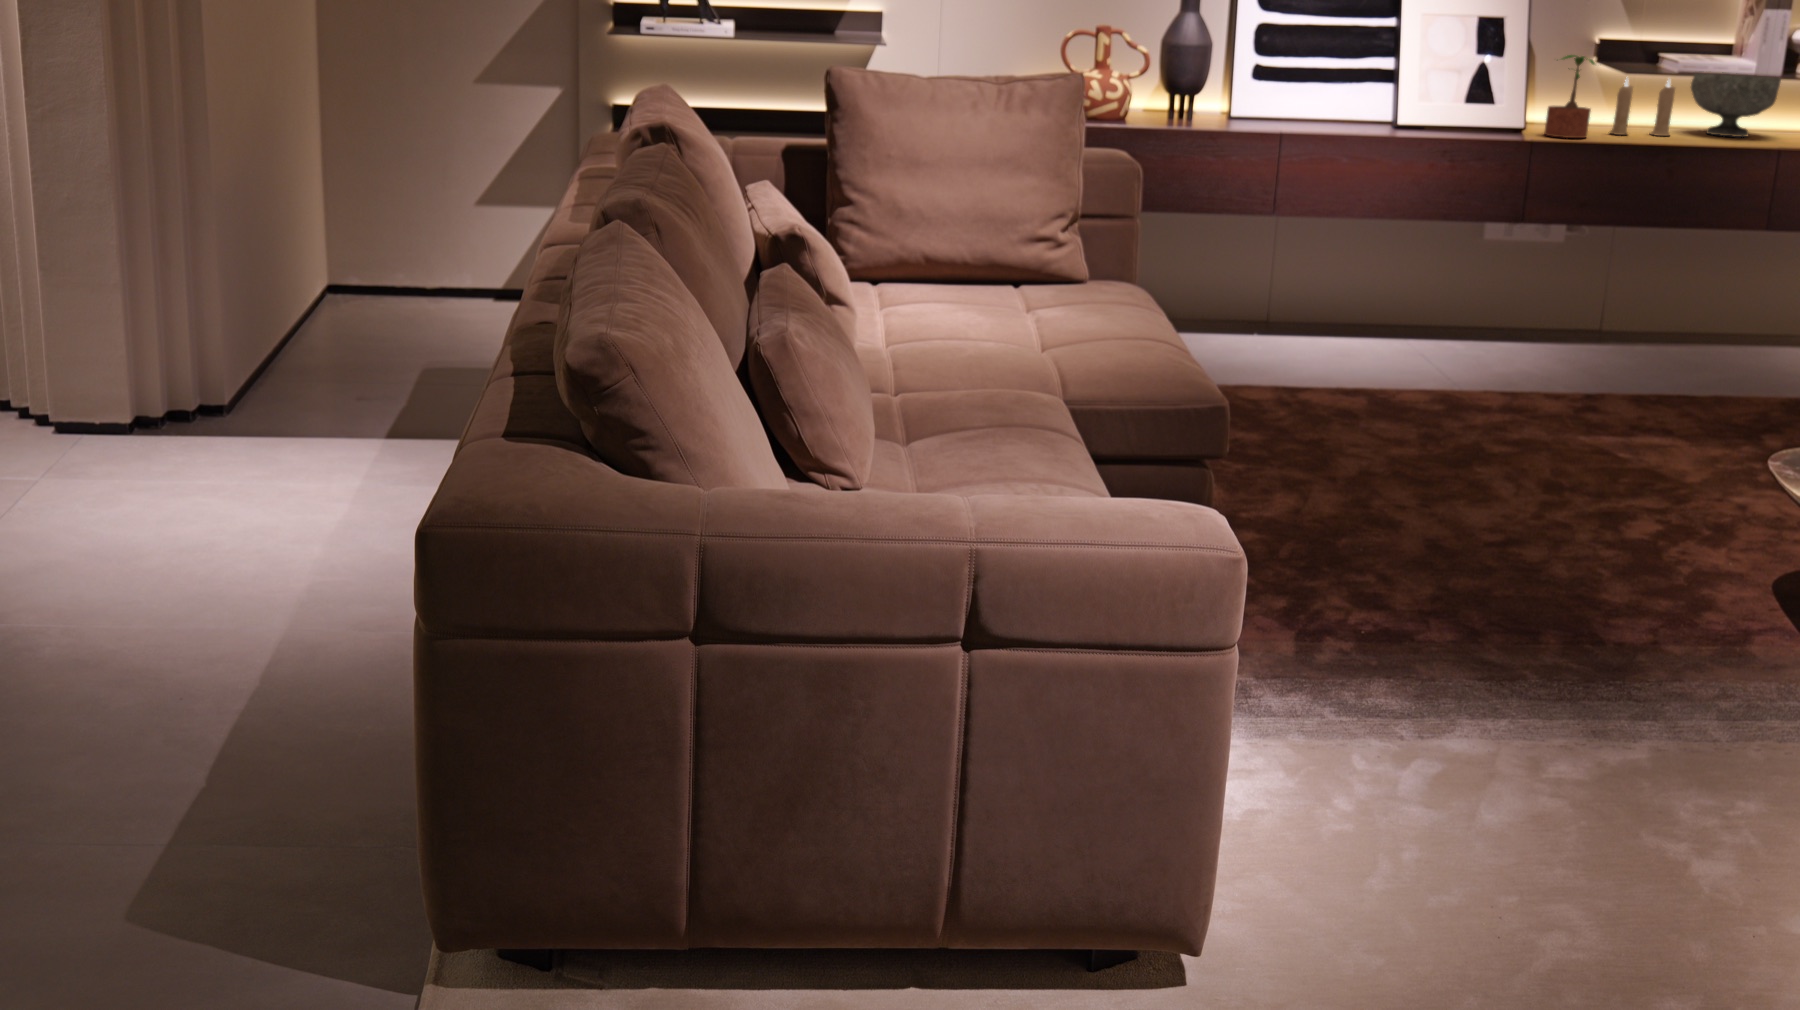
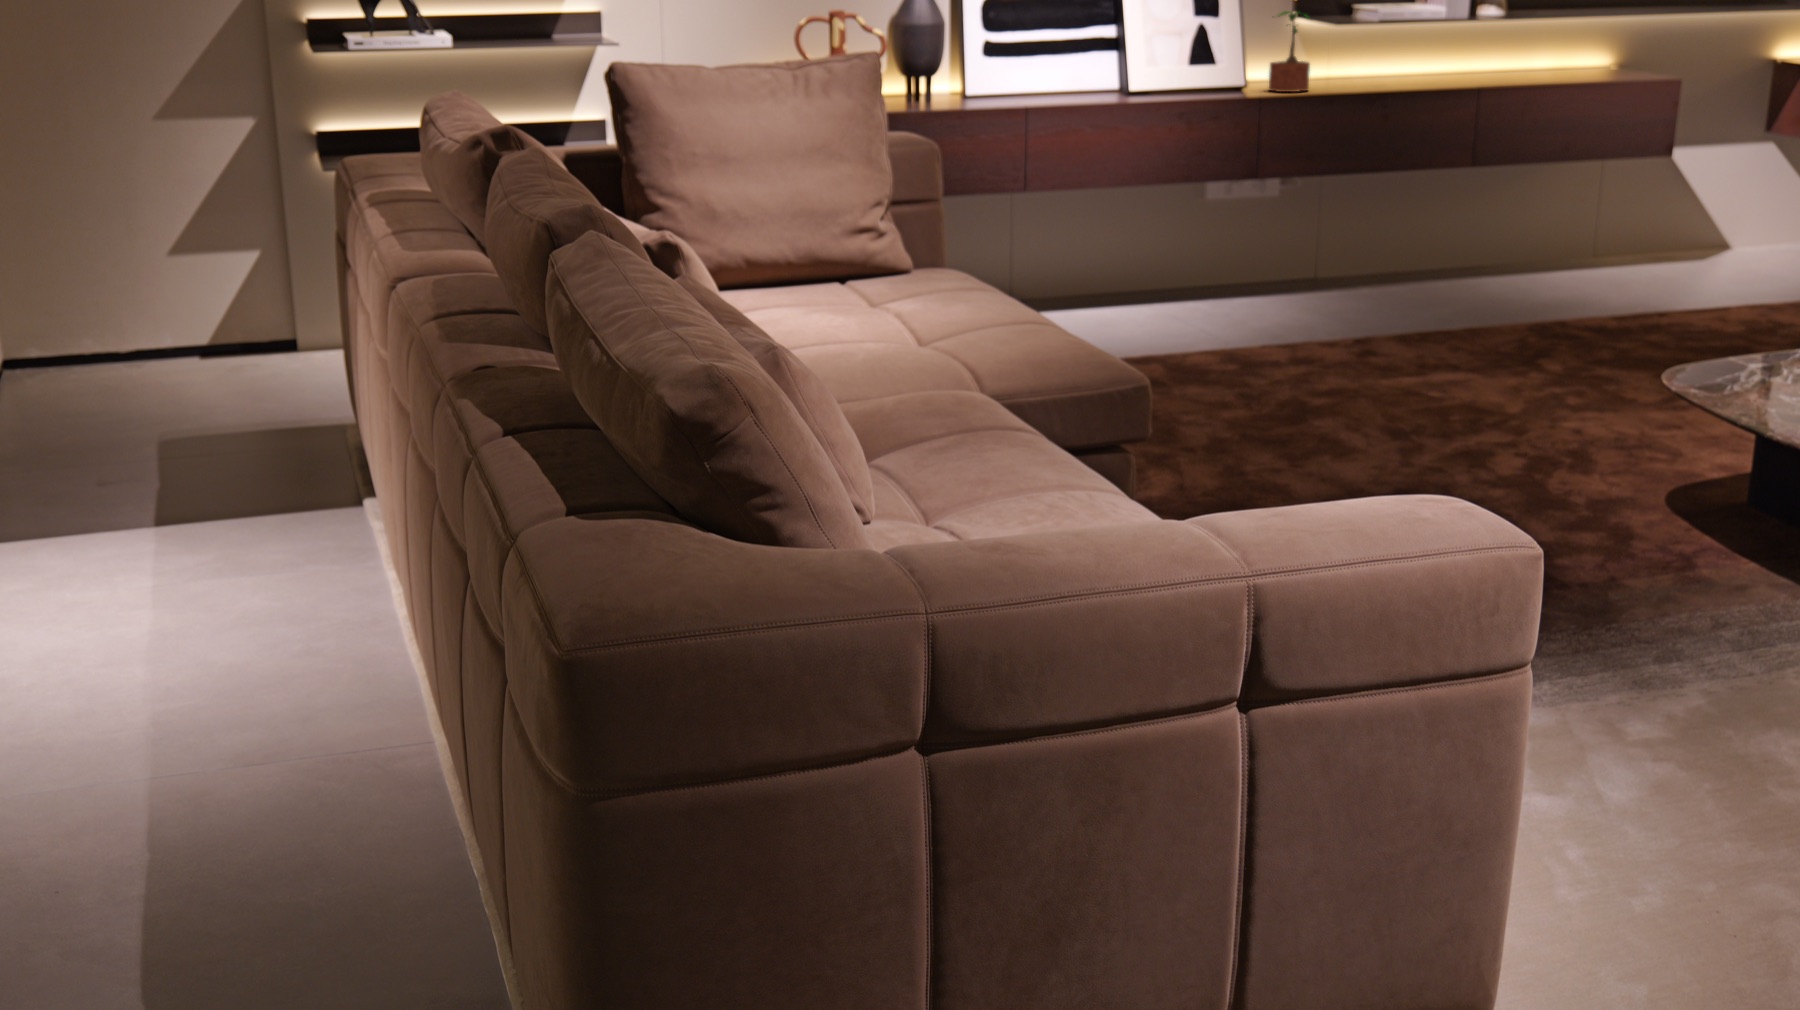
decorative bowl: present [1691,73,1781,137] -> none [1387,20,1469,80]
candle: present [1610,79,1675,136] -> none [1322,27,1380,86]

